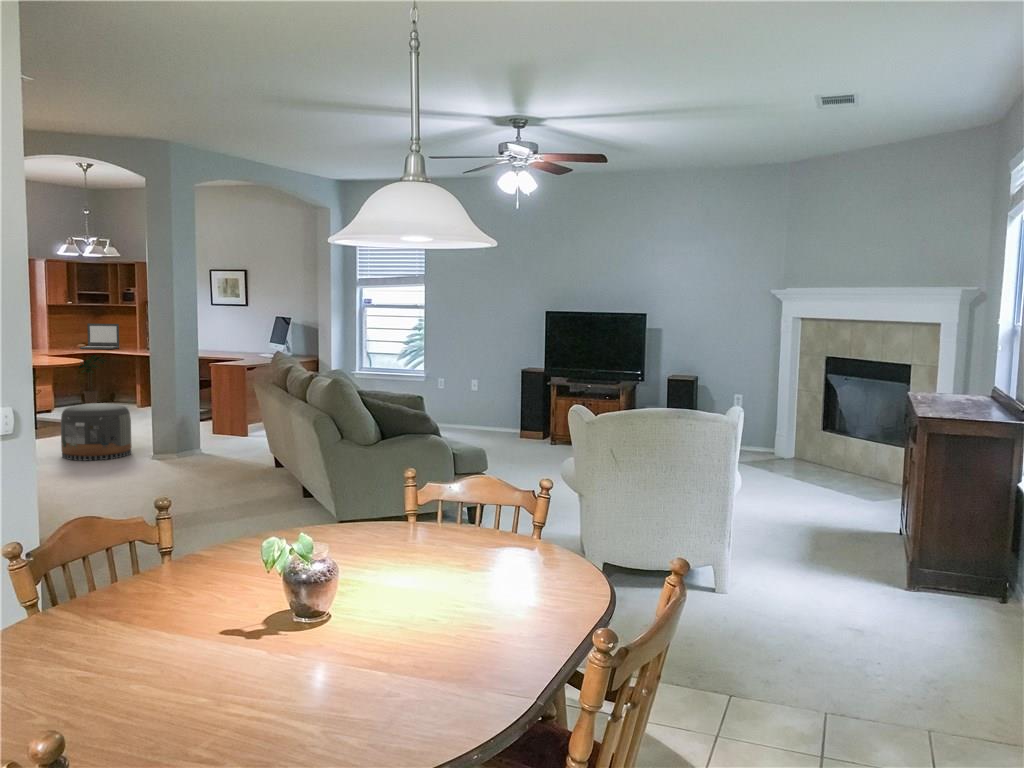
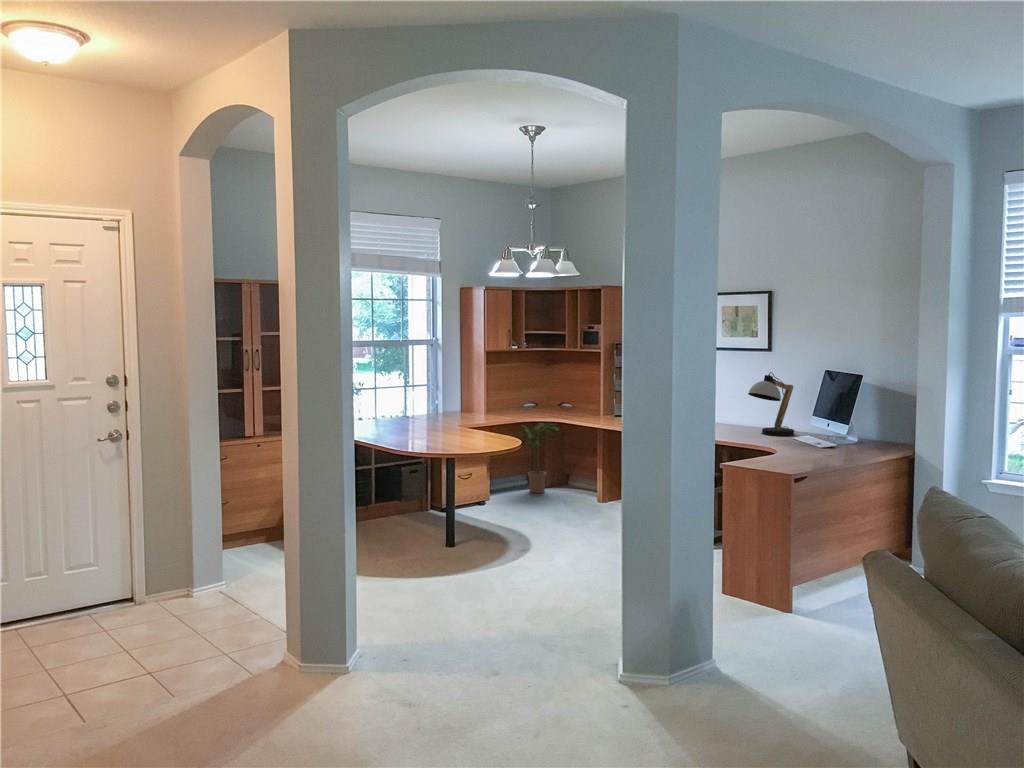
desk lamp: none [231,318,261,354] -> present [748,372,794,436]
laptop: present [80,323,119,349] -> none [524,375,576,414]
pouf: present [61,403,132,461] -> none [457,560,583,696]

